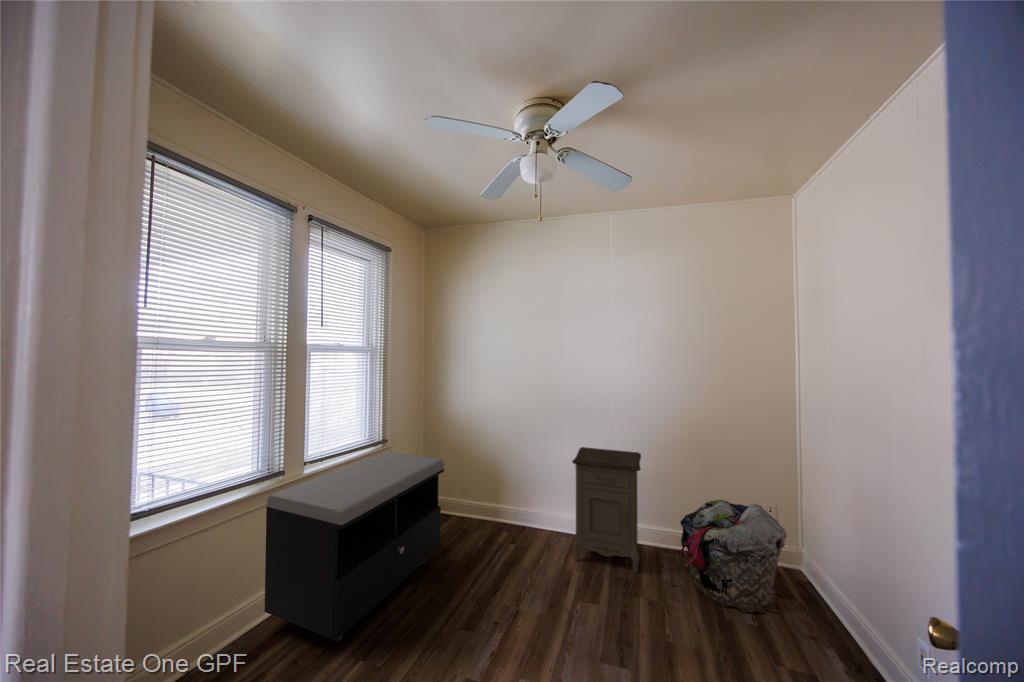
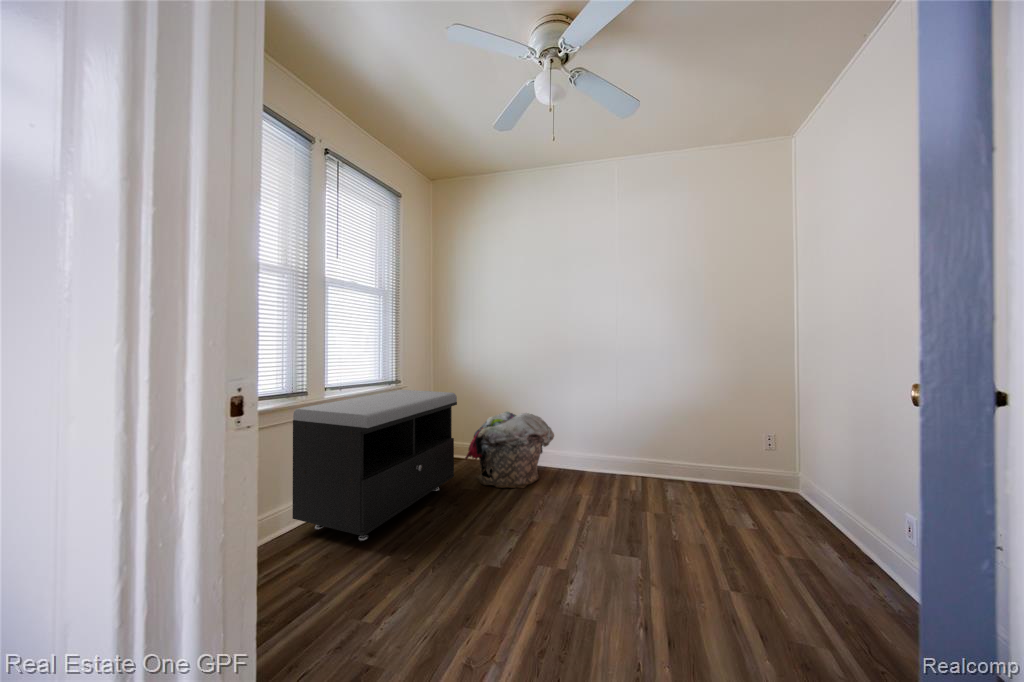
nightstand: present [572,447,641,573] -> none [580,387,646,495]
laundry basket: present [680,499,786,613] -> present [465,412,554,488]

